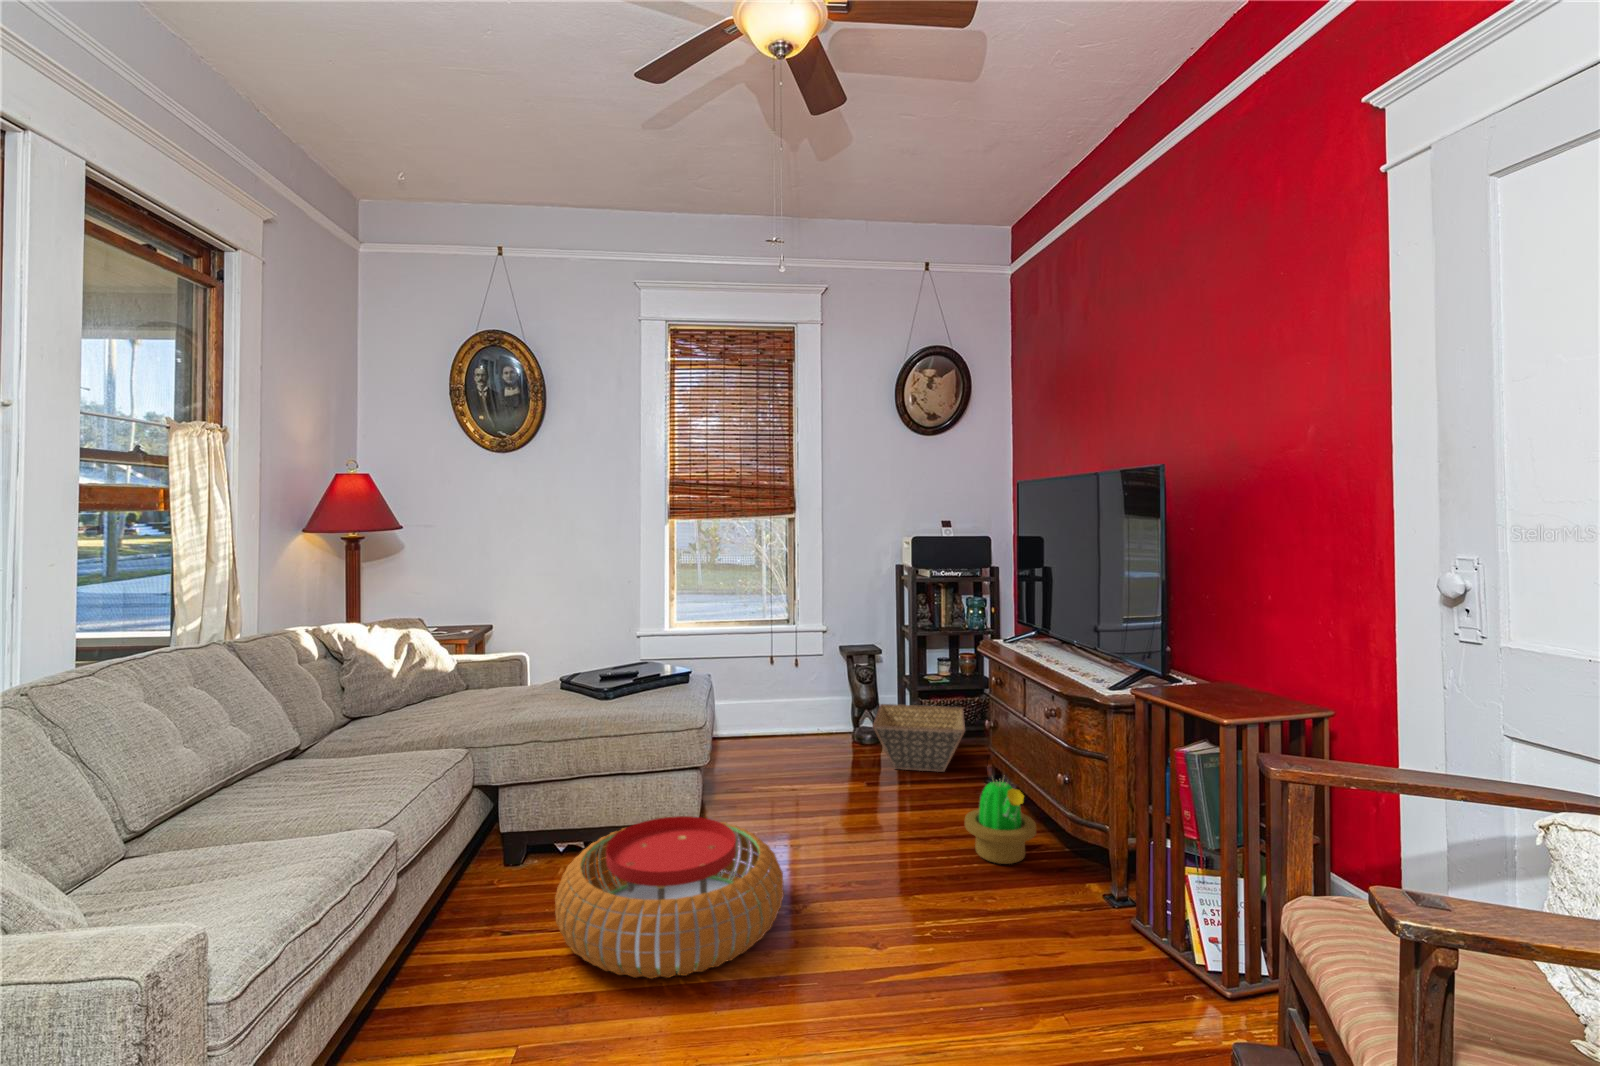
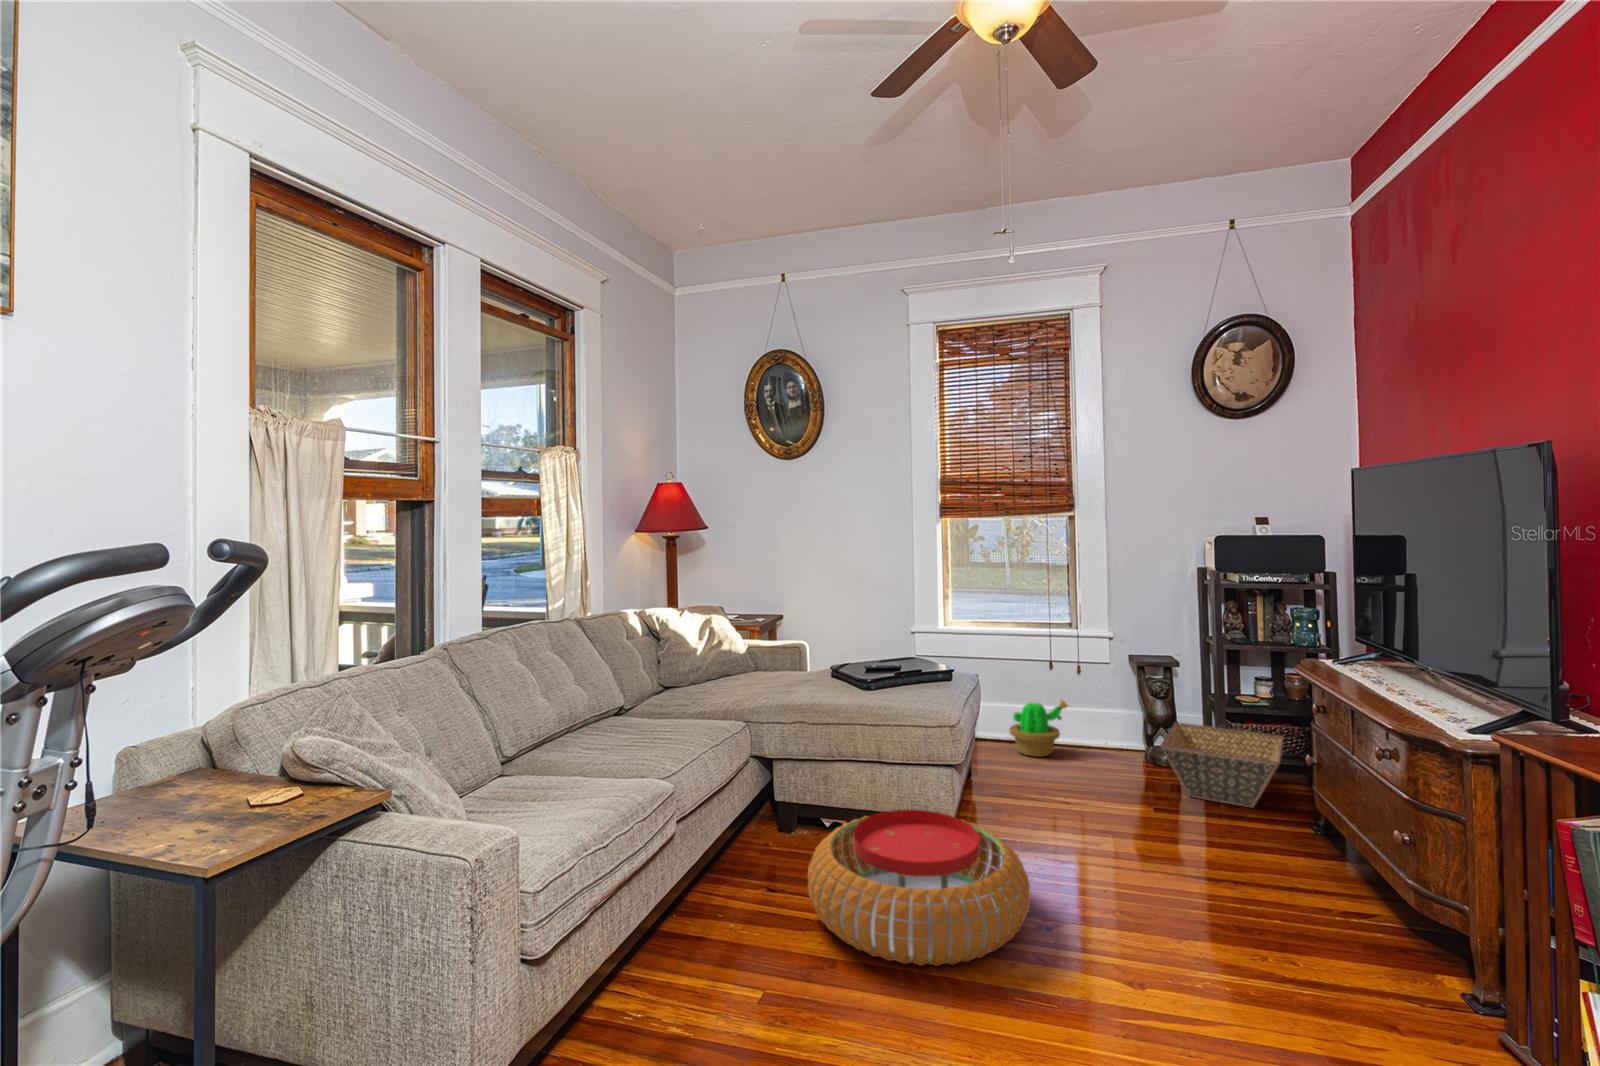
decorative plant: present [965,781,1036,864] -> present [1010,700,1069,757]

